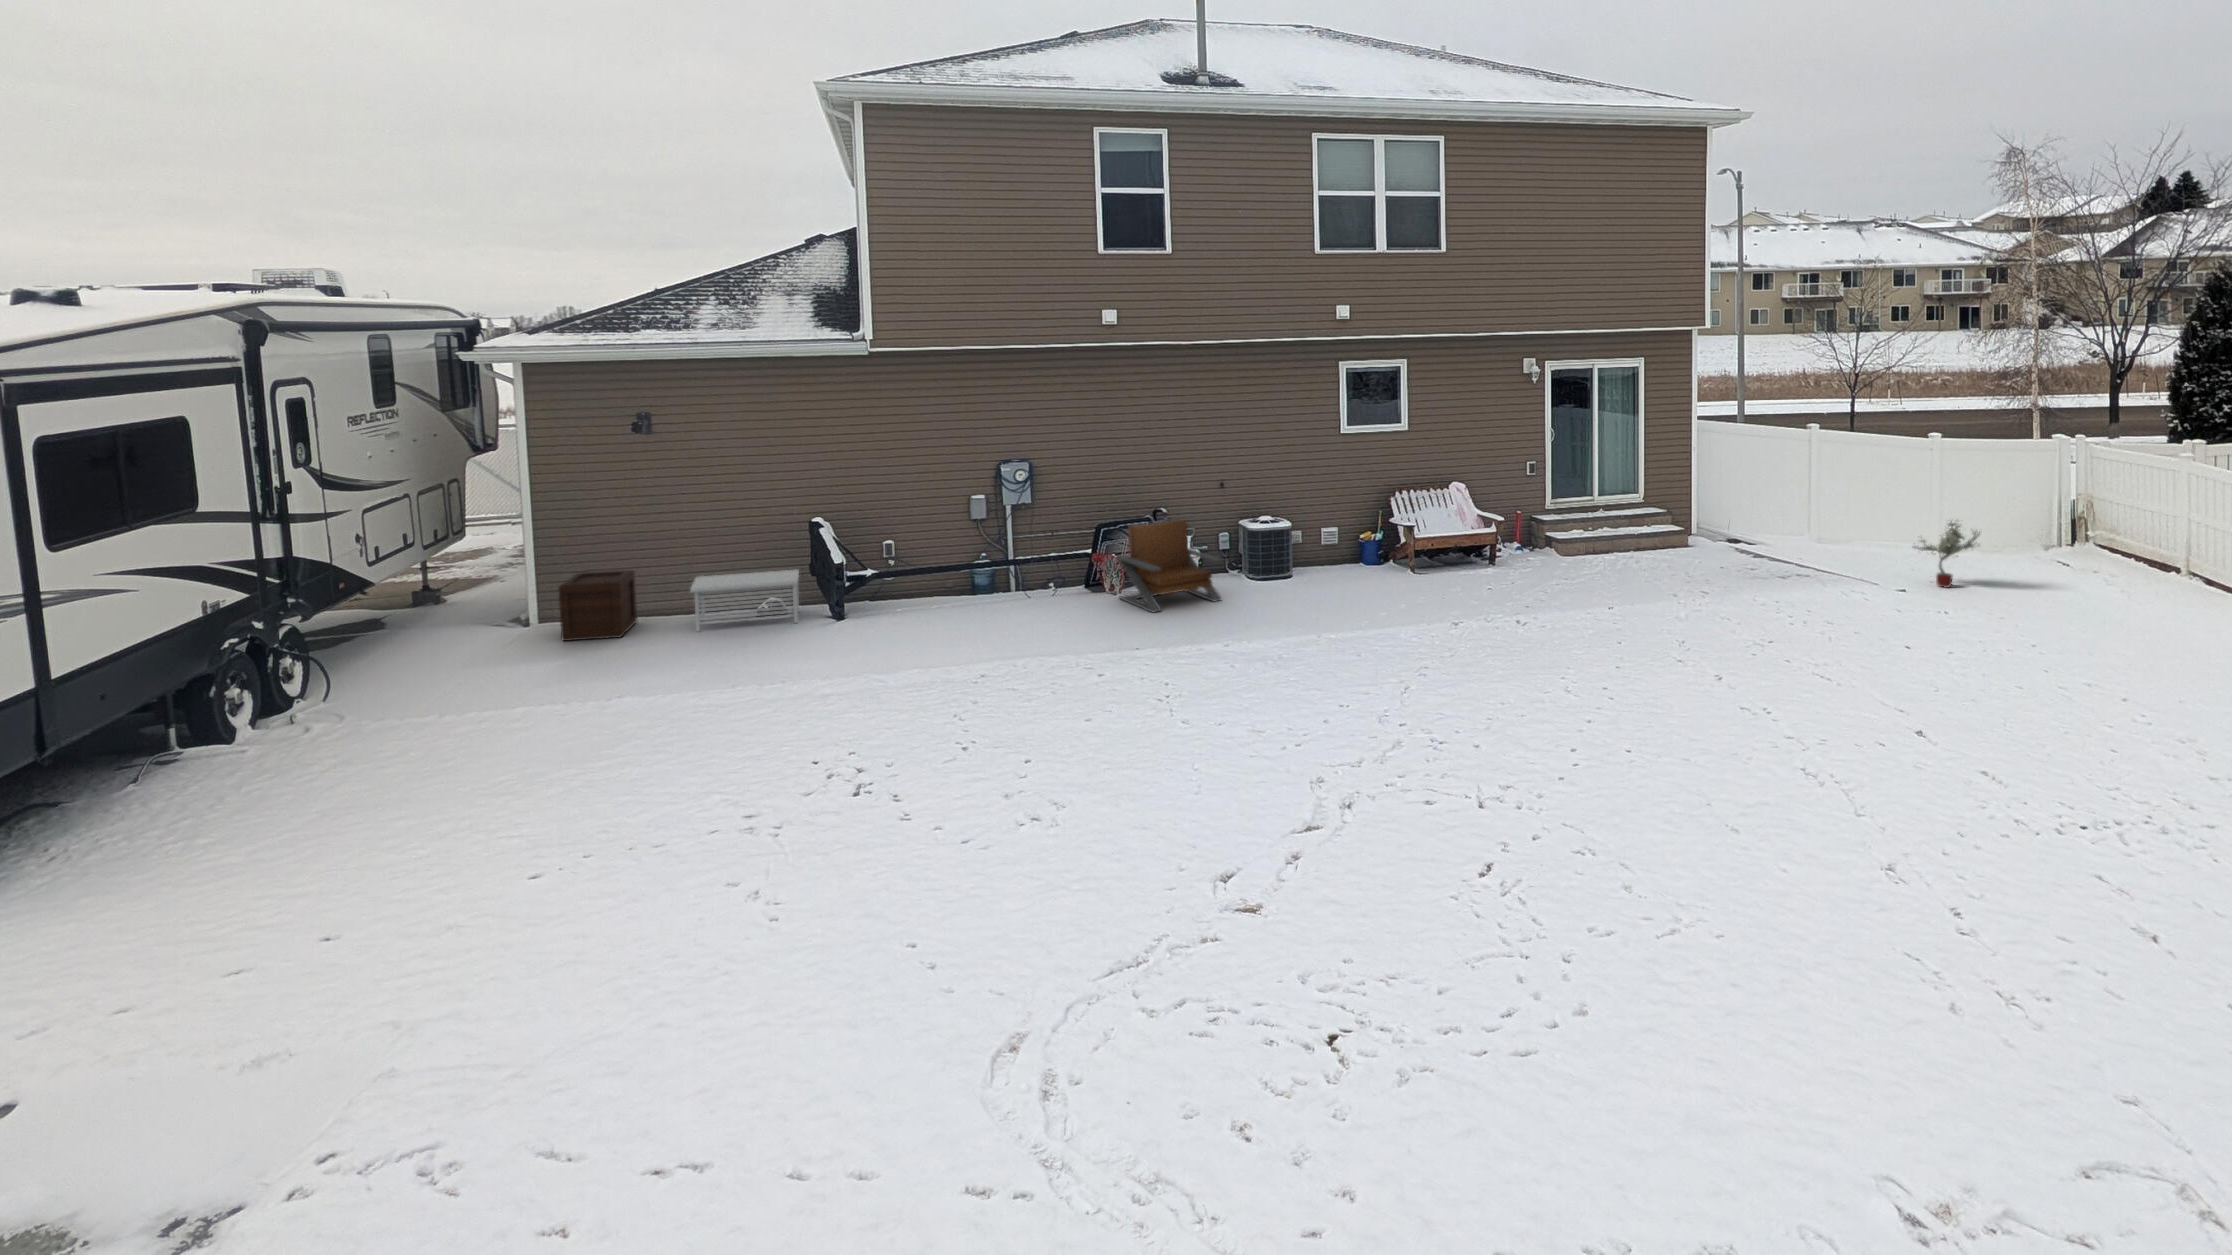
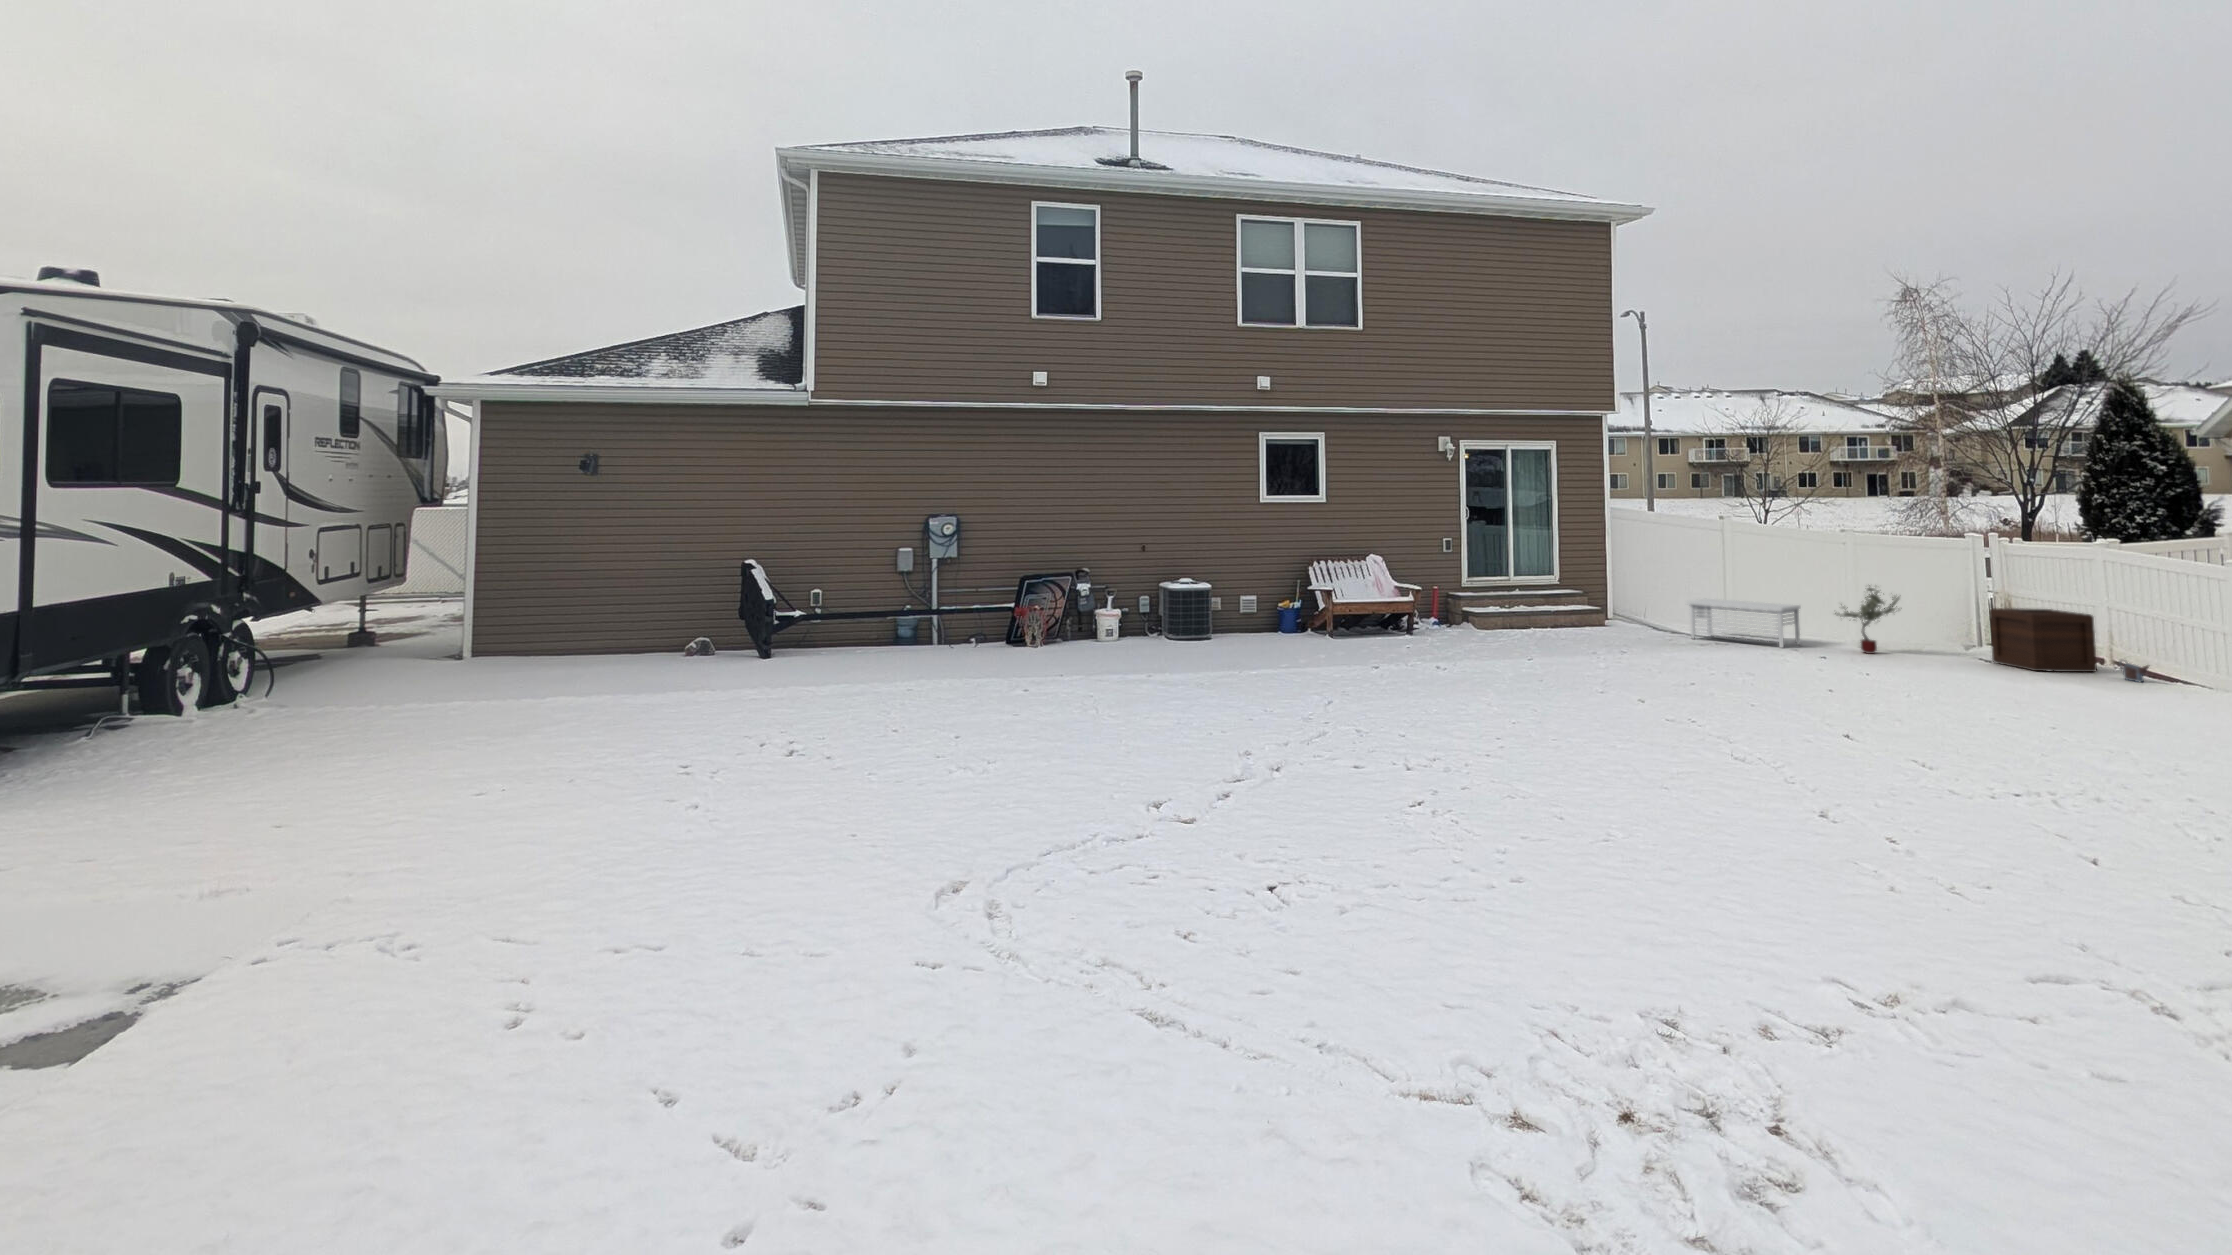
lounge chair: present [1117,520,1222,612] -> none [1043,575,1147,658]
wooden crate: present [559,570,637,641] -> present [1990,608,2097,672]
storage bench: present [690,570,799,631] -> present [1686,599,1801,648]
watering can: none [2191,608,2223,633] -> present [2119,660,2149,682]

